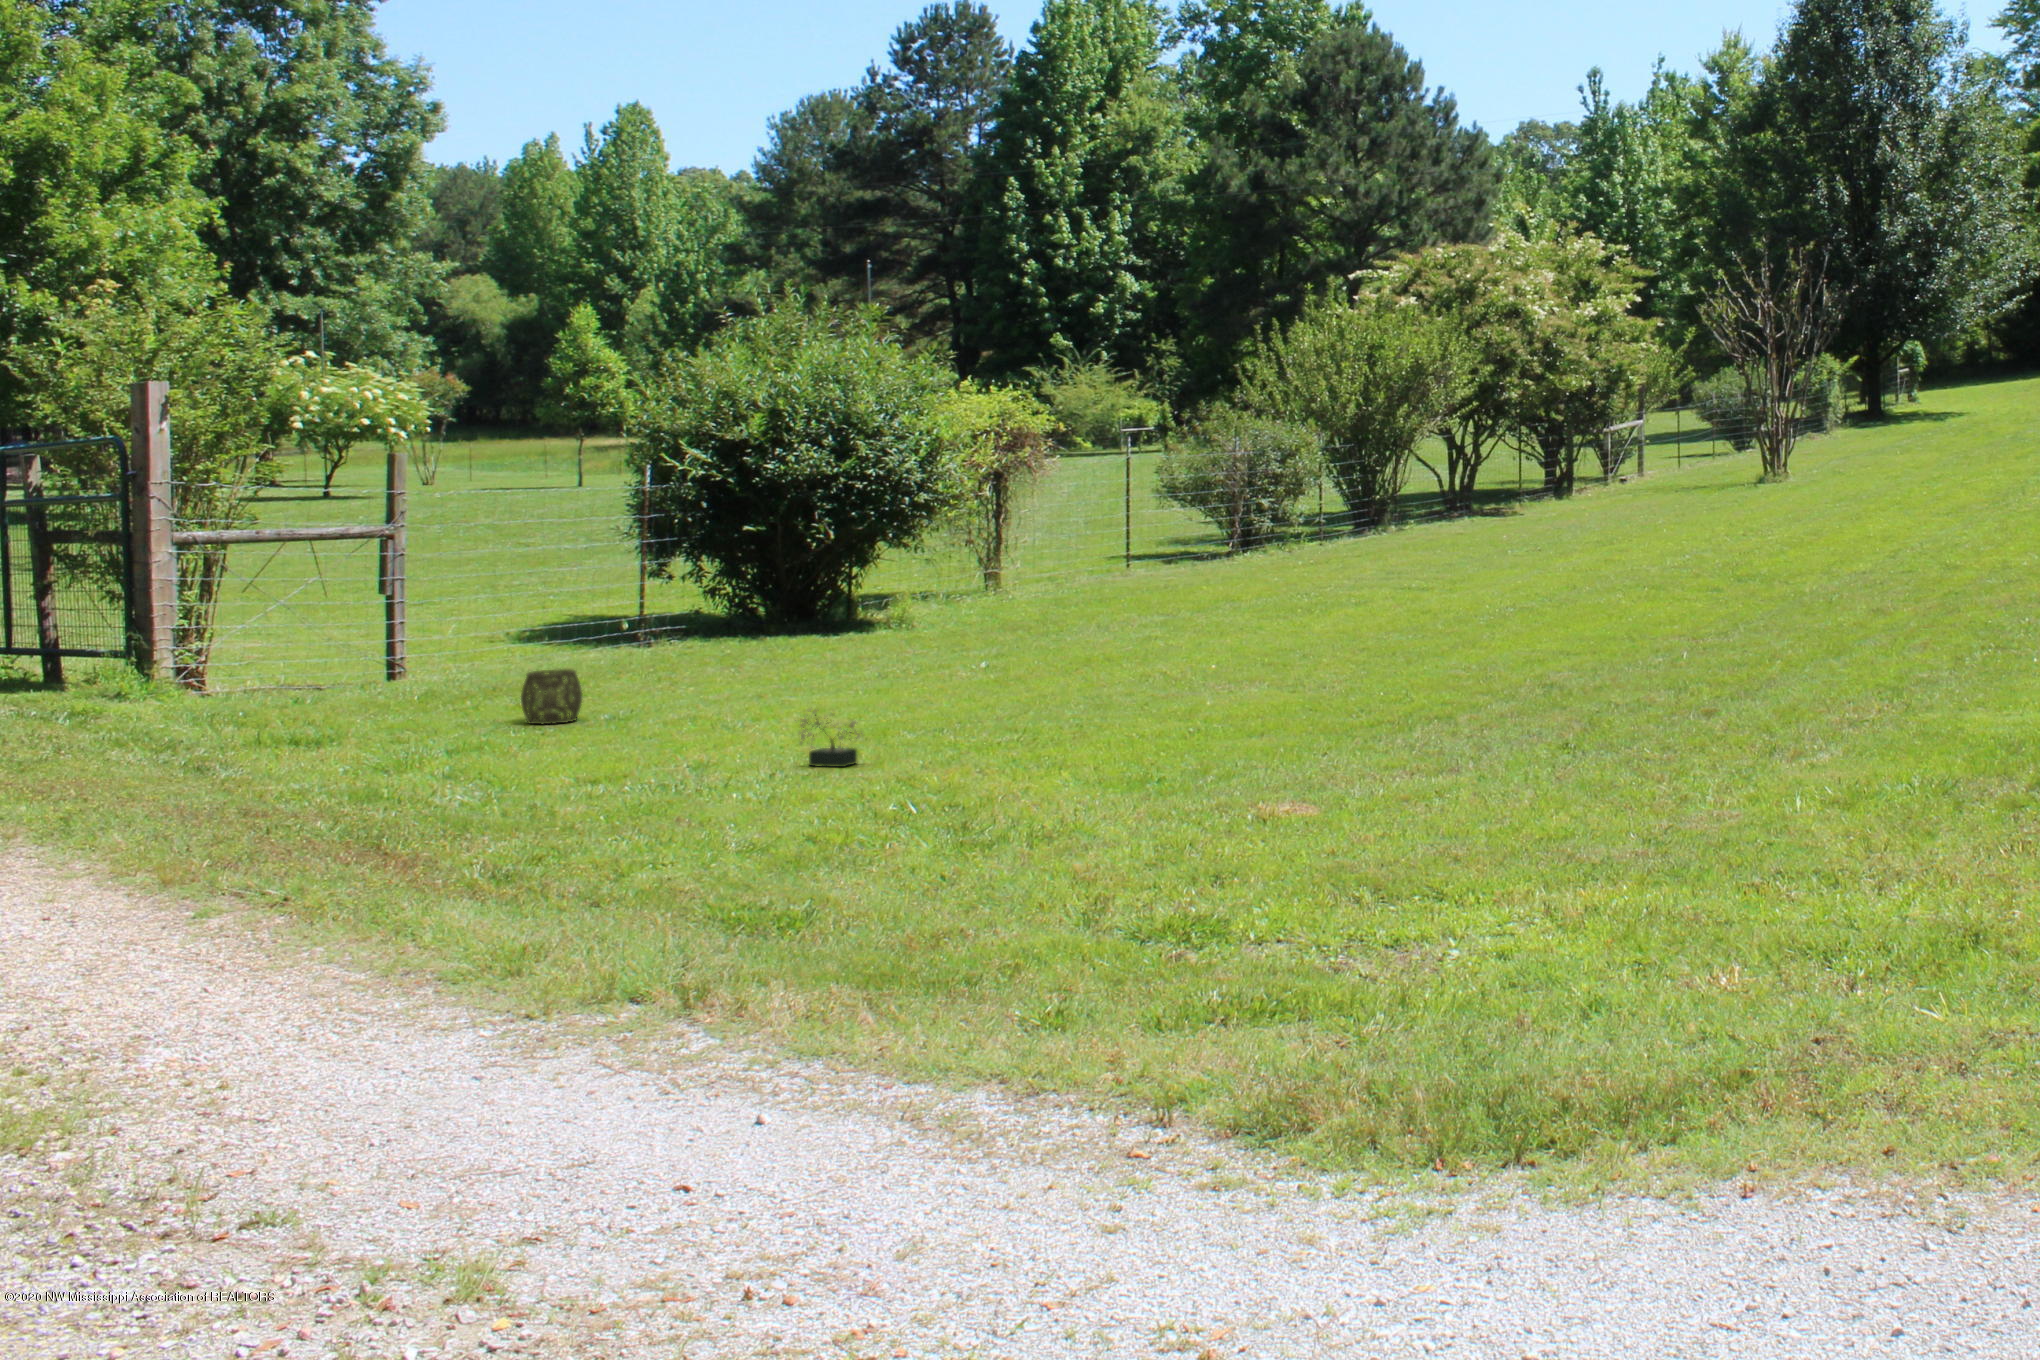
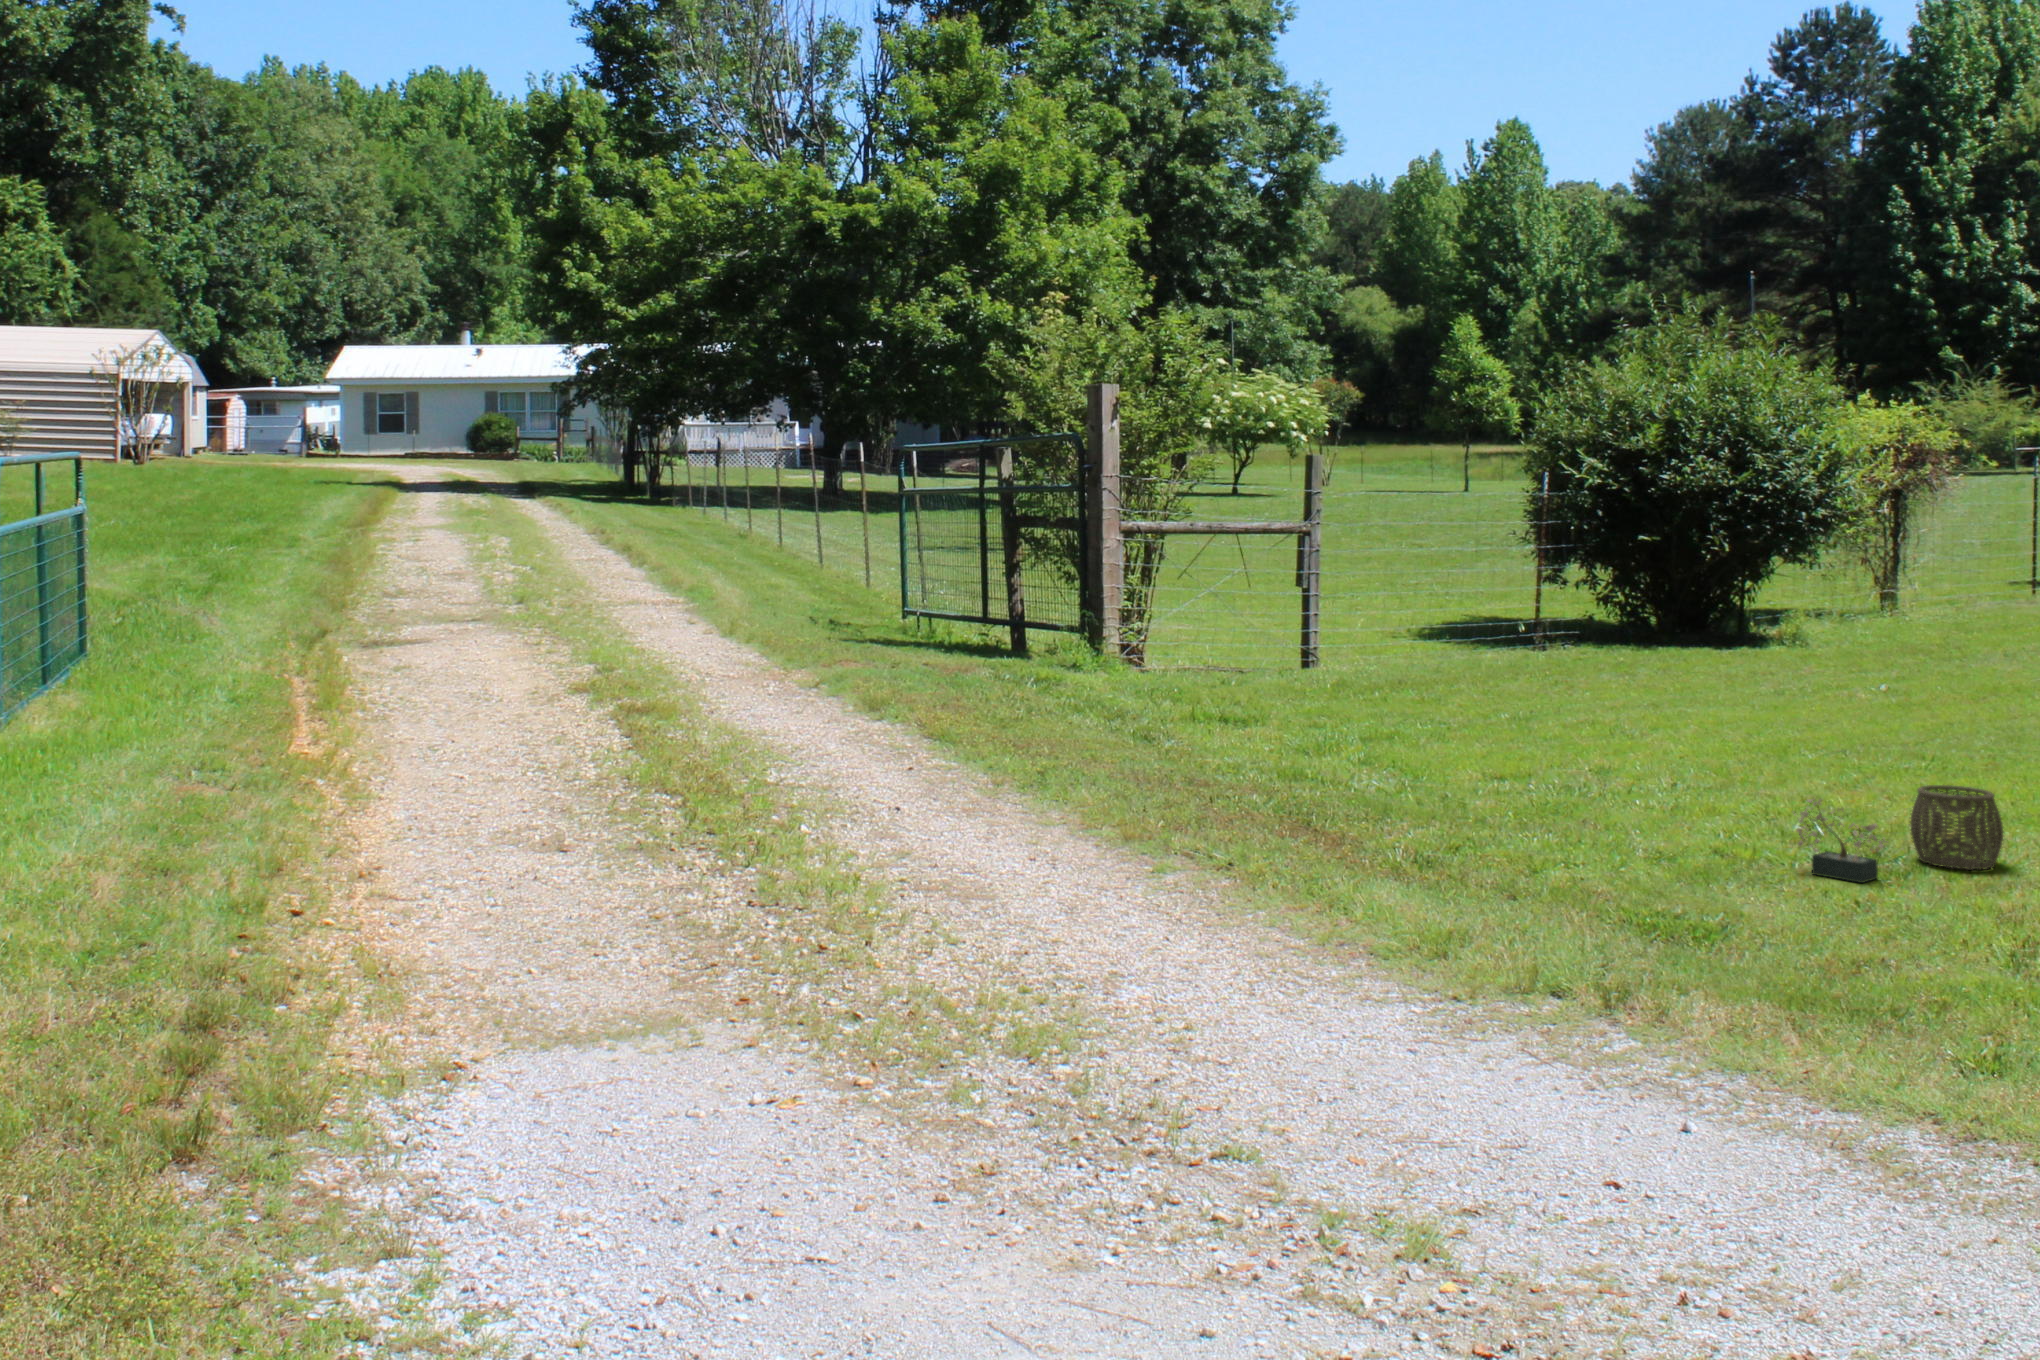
woven basket: present [521,669,582,724] -> present [1910,785,2004,870]

